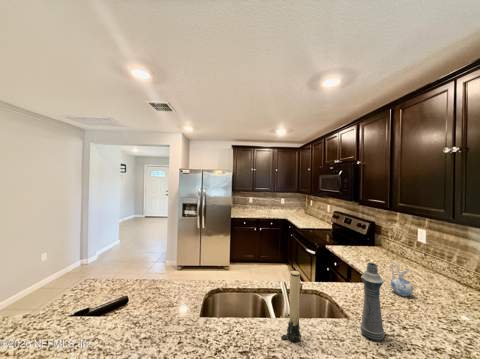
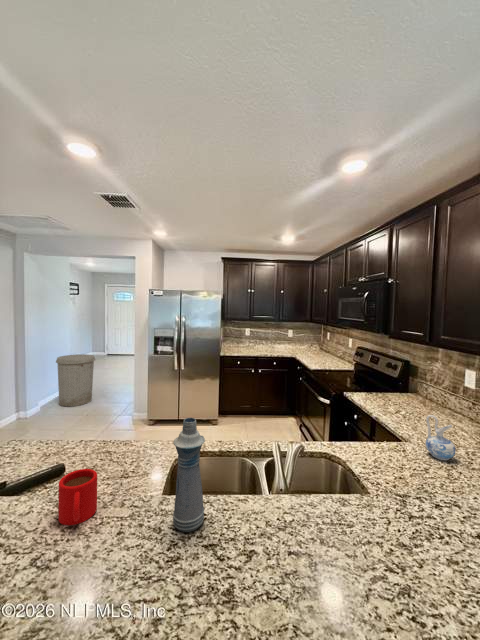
trash can: none [107,216,136,256] -> present [56,354,95,406]
bottle: present [360,263,384,341] -> present [173,418,205,532]
candle: present [282,271,301,341] -> none [267,430,294,528]
mug: none [135,298,161,338] -> present [58,469,97,525]

